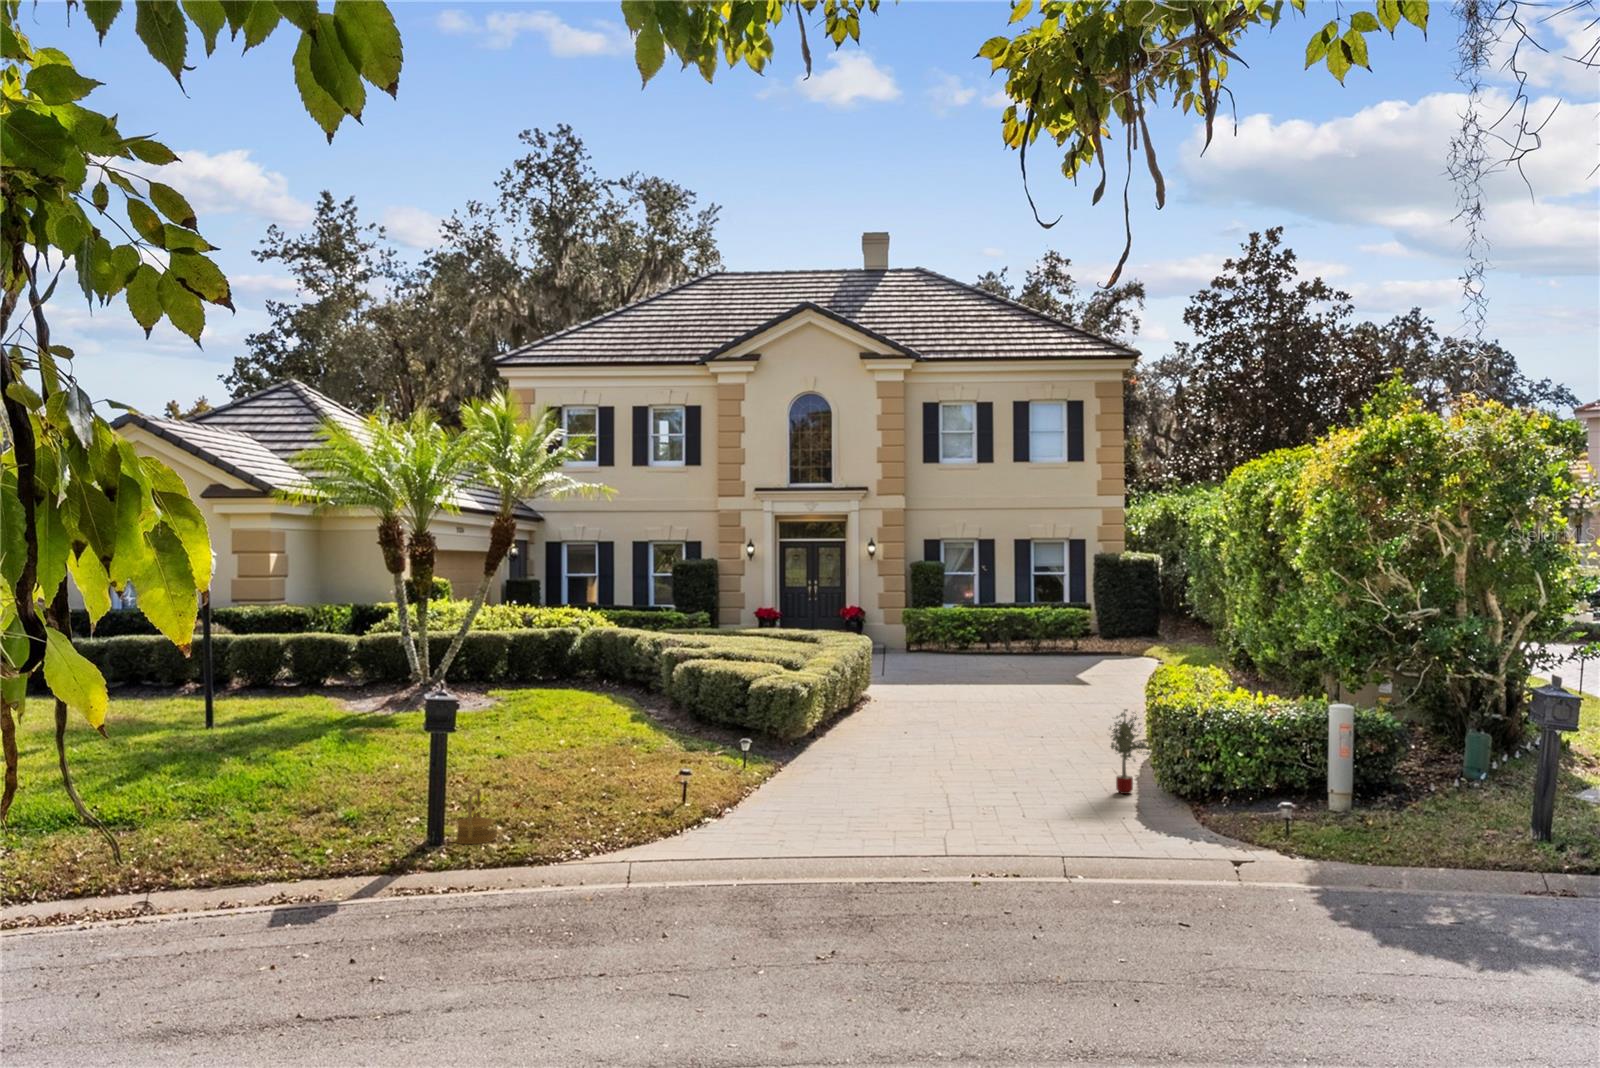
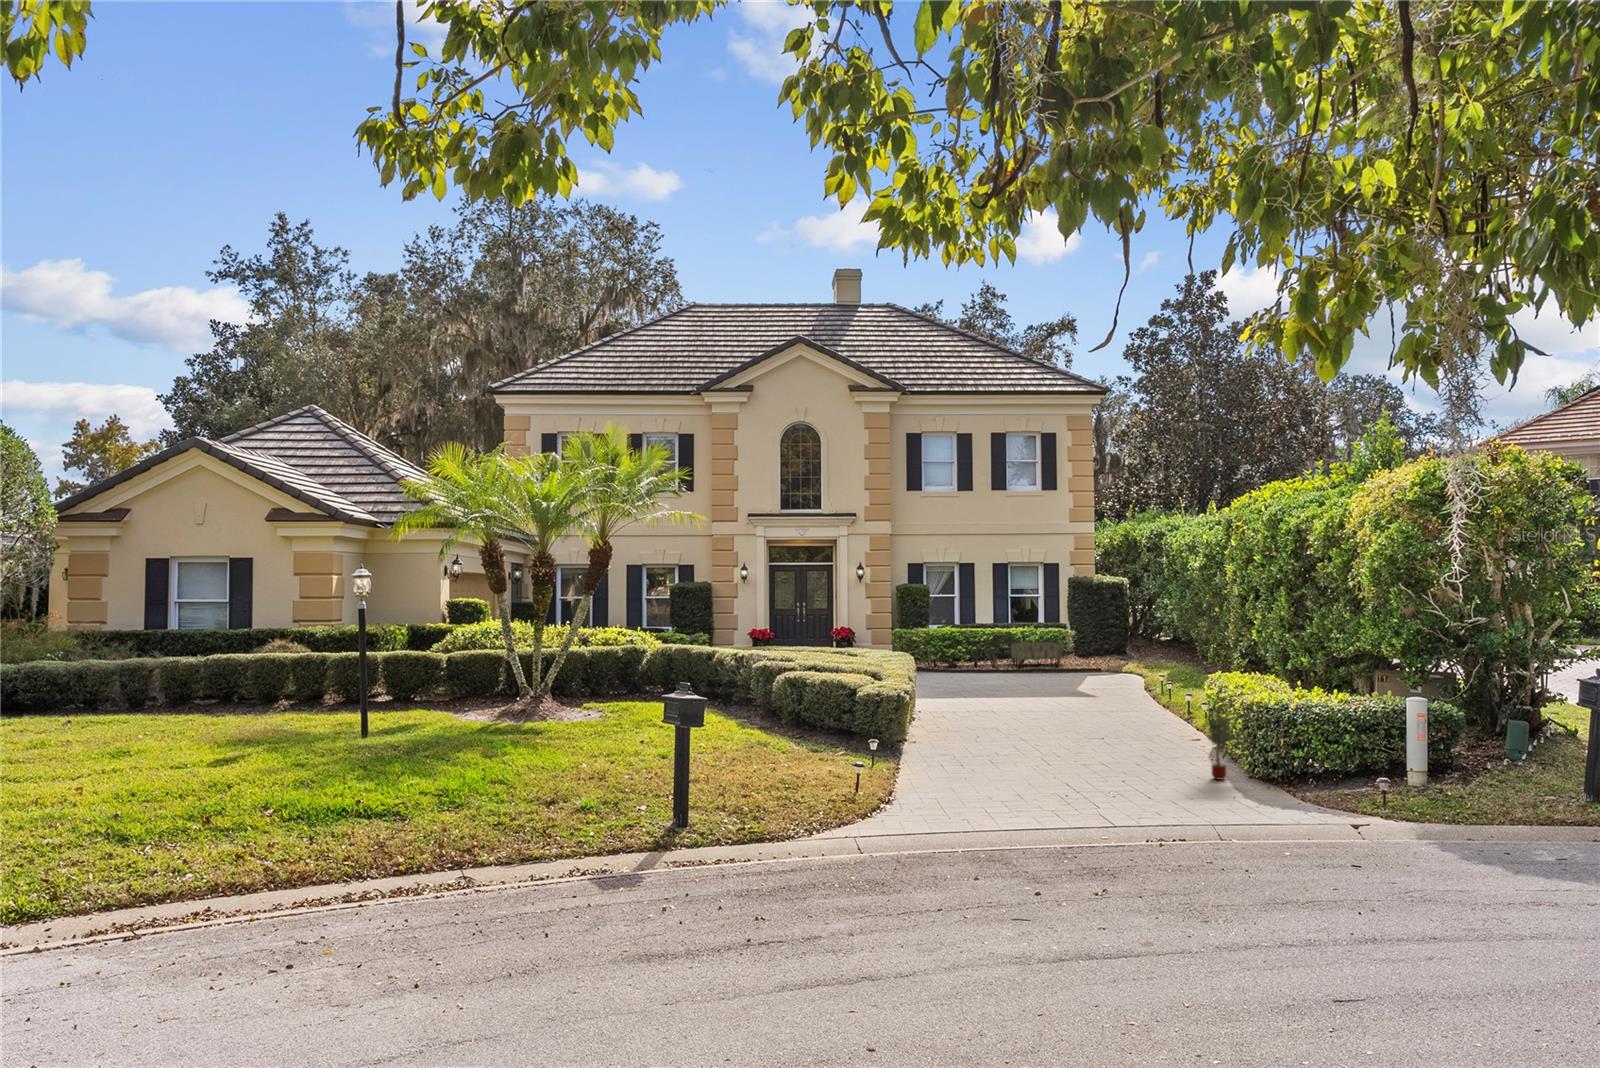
bench: none [1026,626,1080,651] -> present [1011,642,1062,665]
woven basket: present [455,788,497,844] -> none [673,781,712,830]

